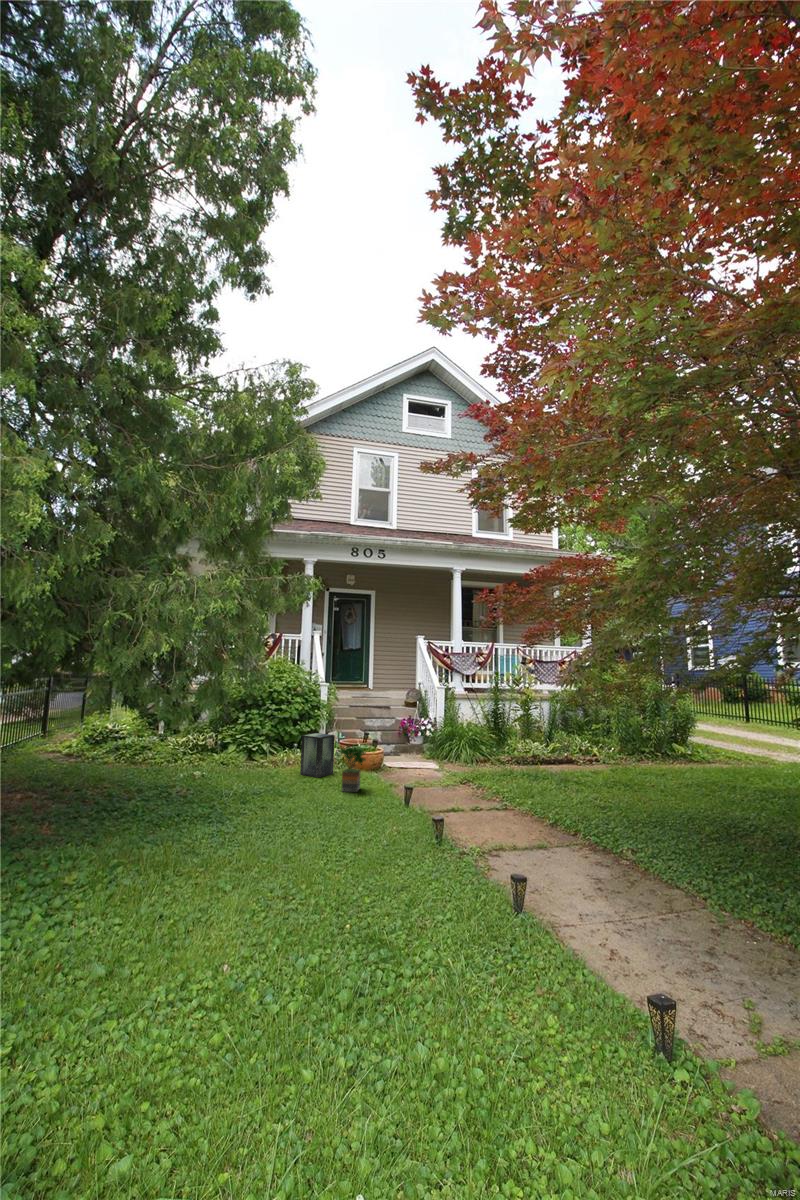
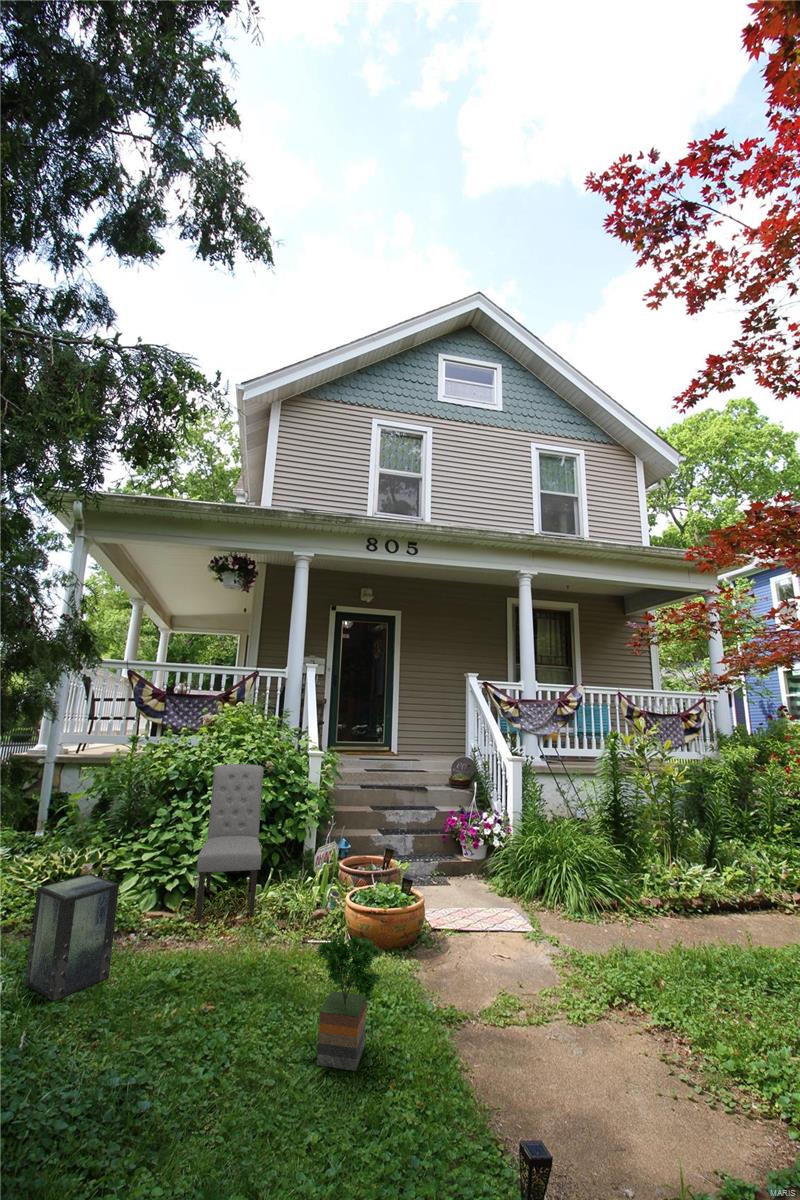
chair: none [269,689,302,764] -> present [197,764,264,919]
storage box: present [300,733,335,778] -> present [25,874,119,1001]

